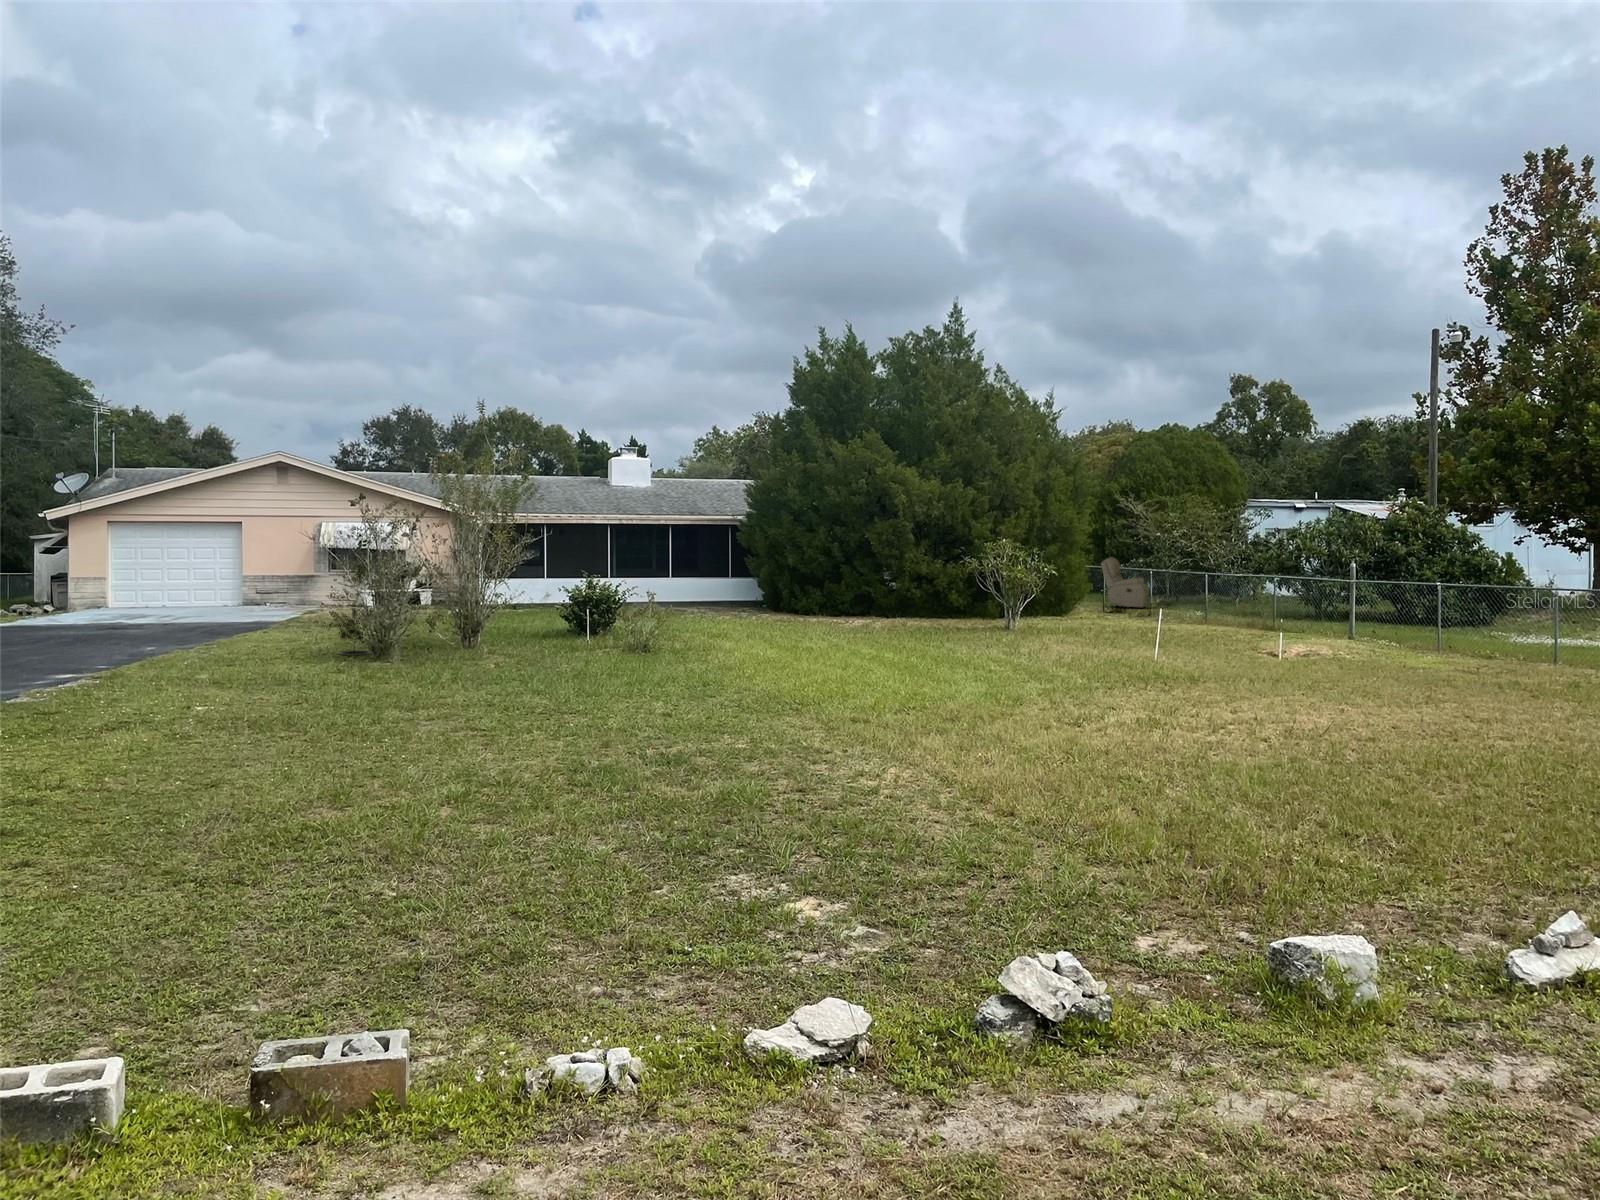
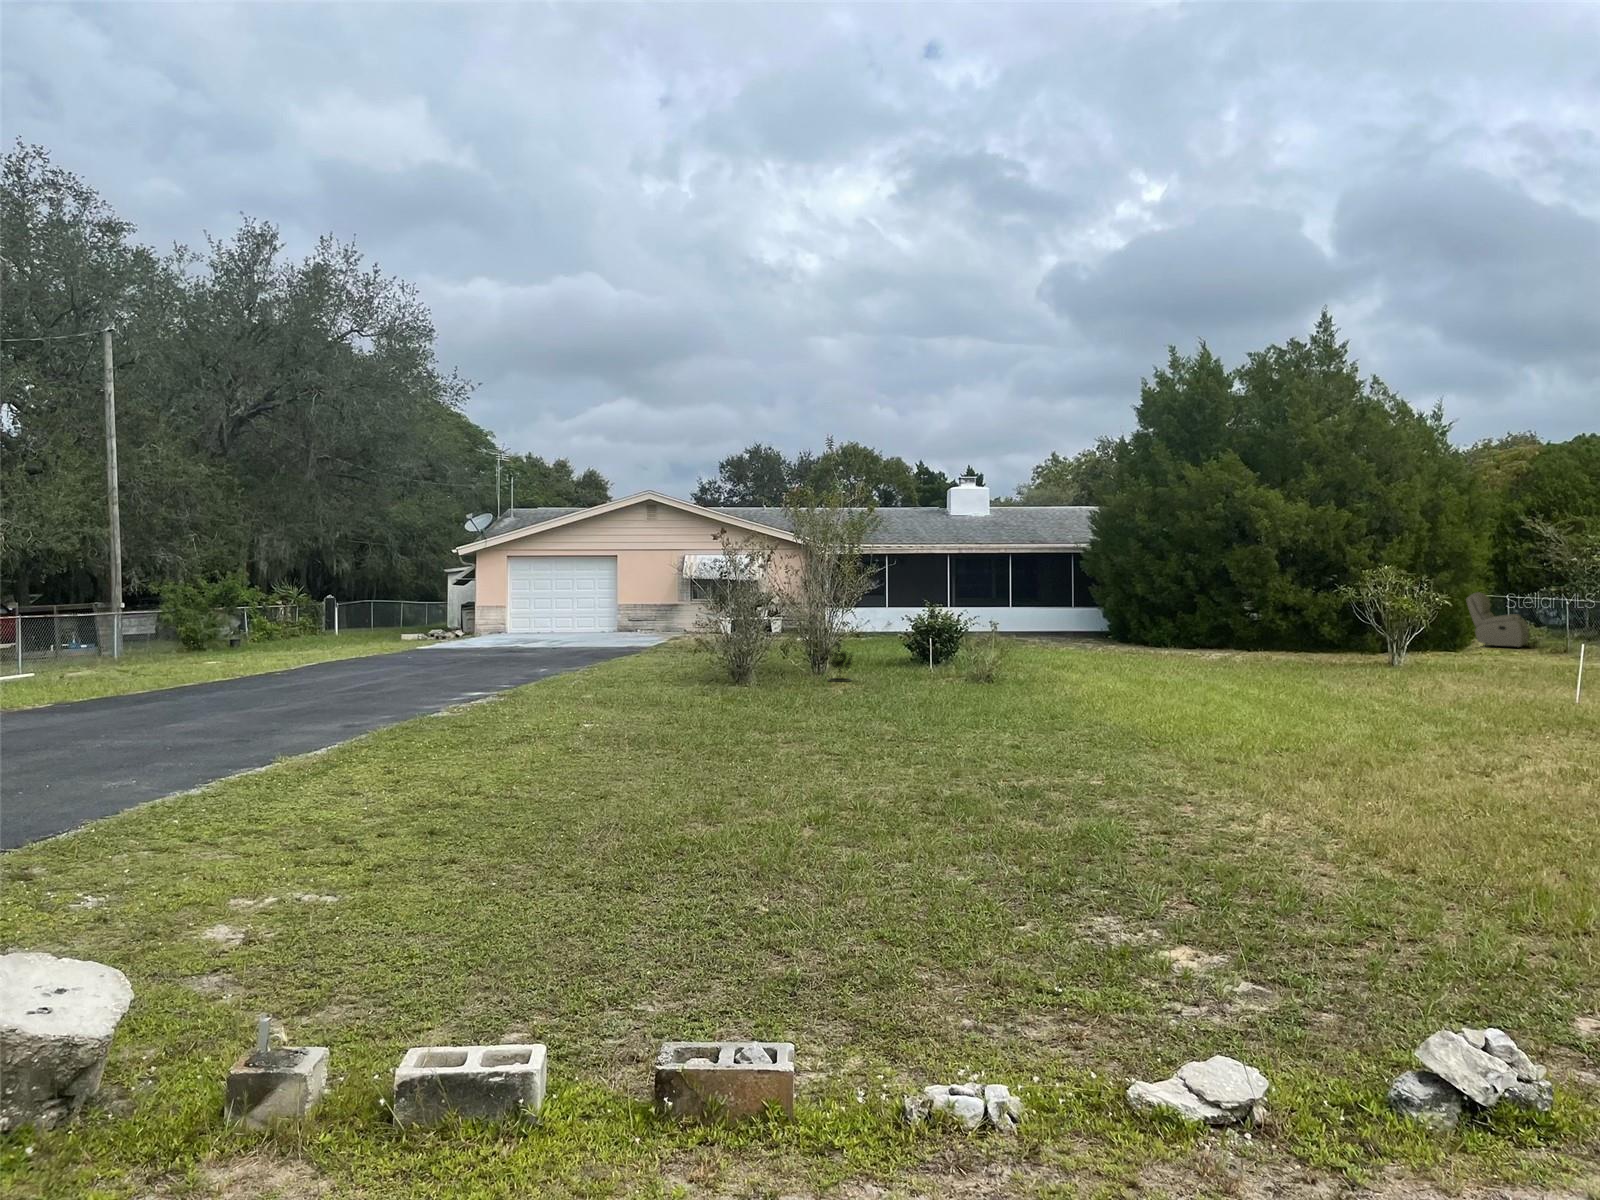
potted tree: present [336,608,370,656] -> present [828,642,852,682]

